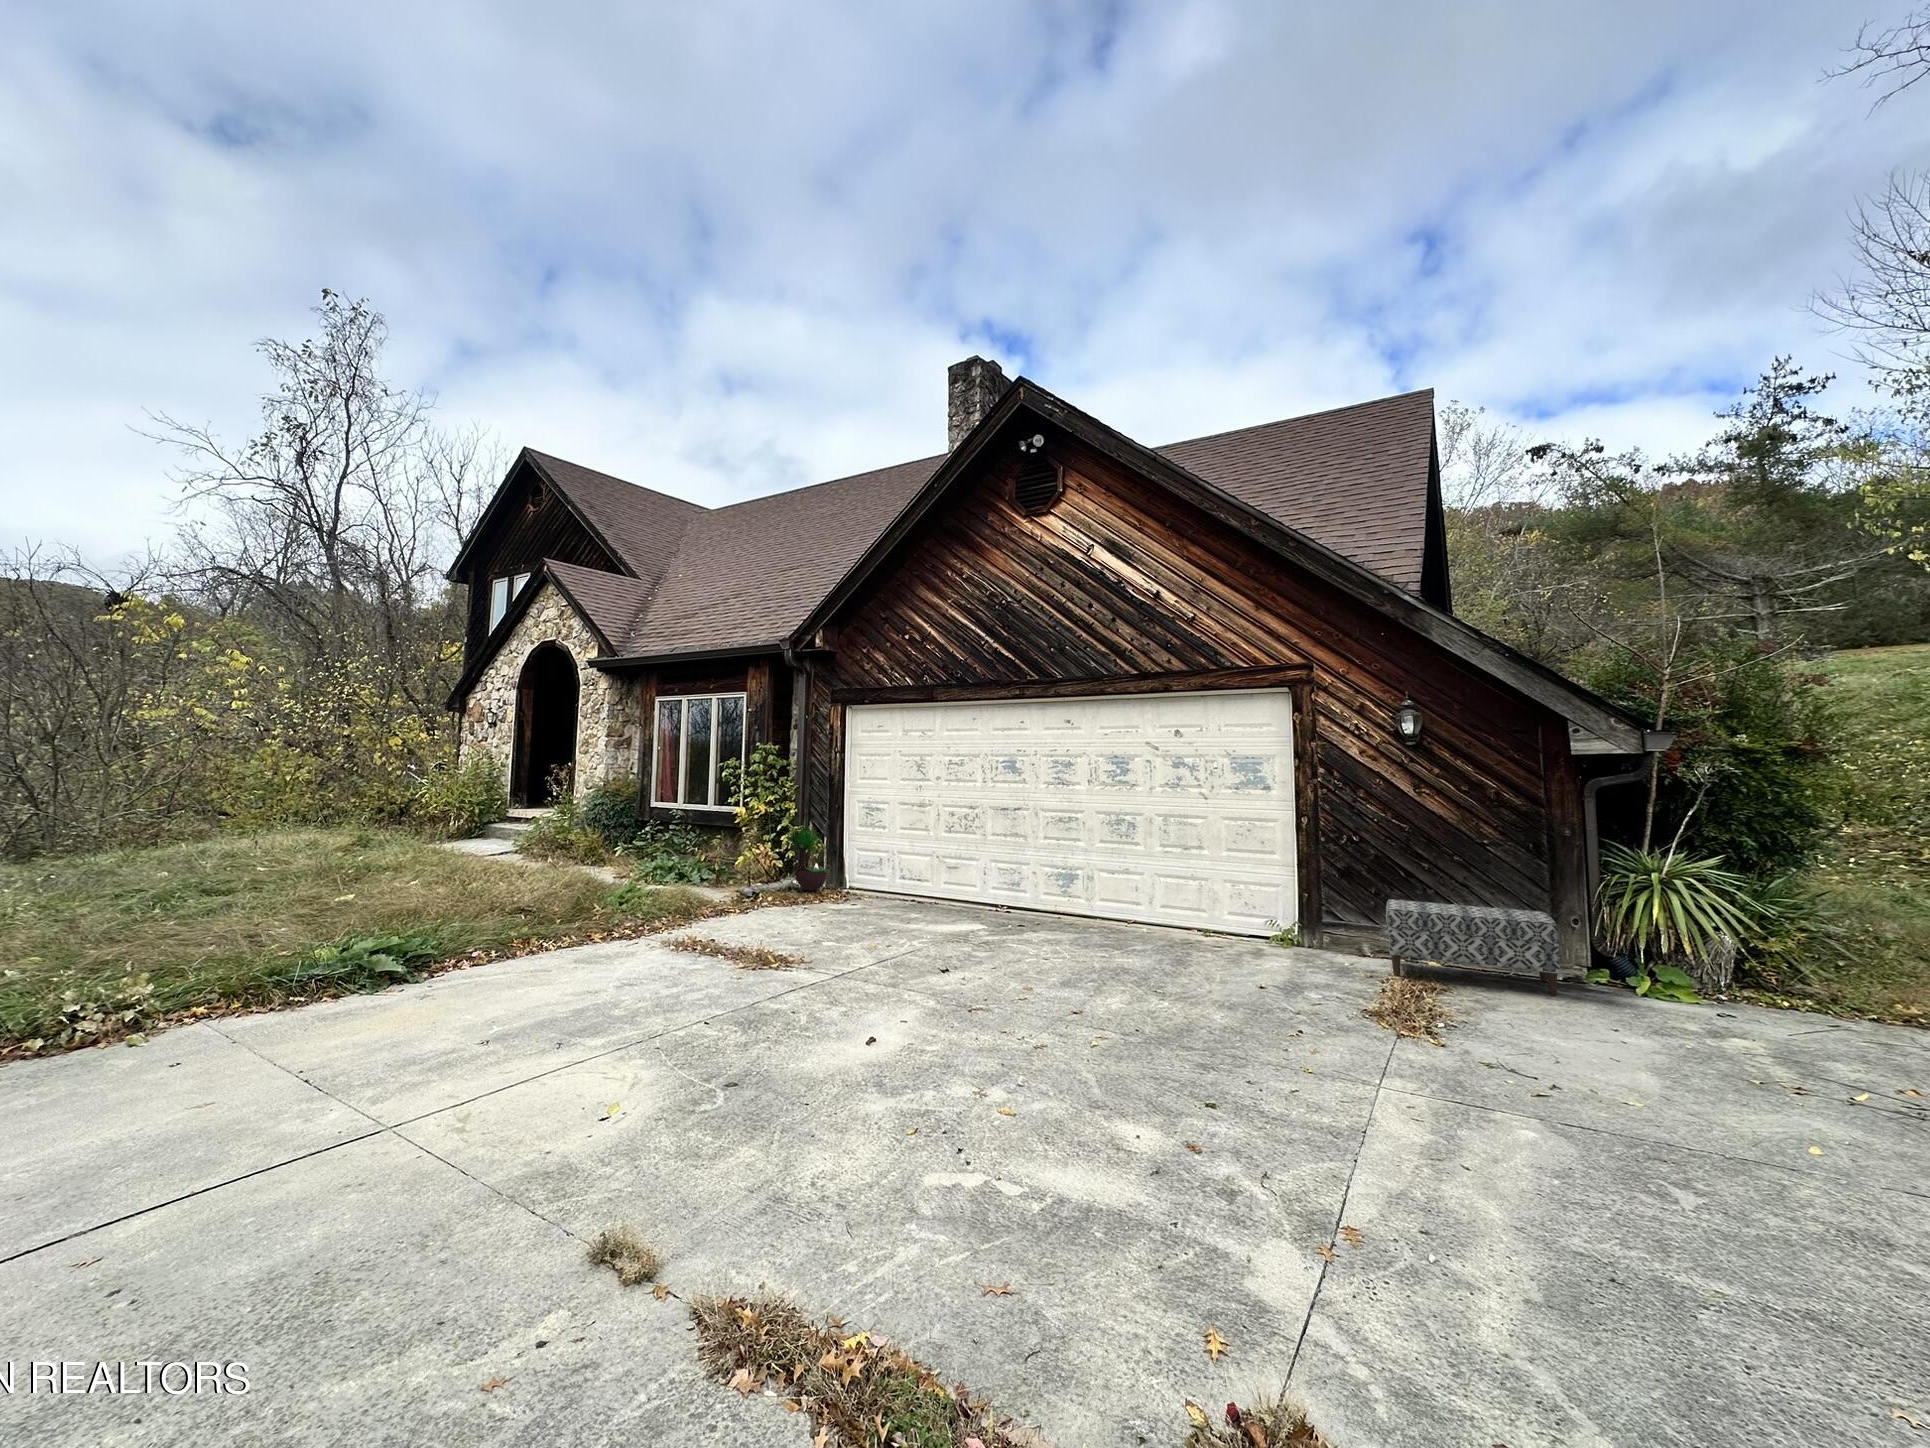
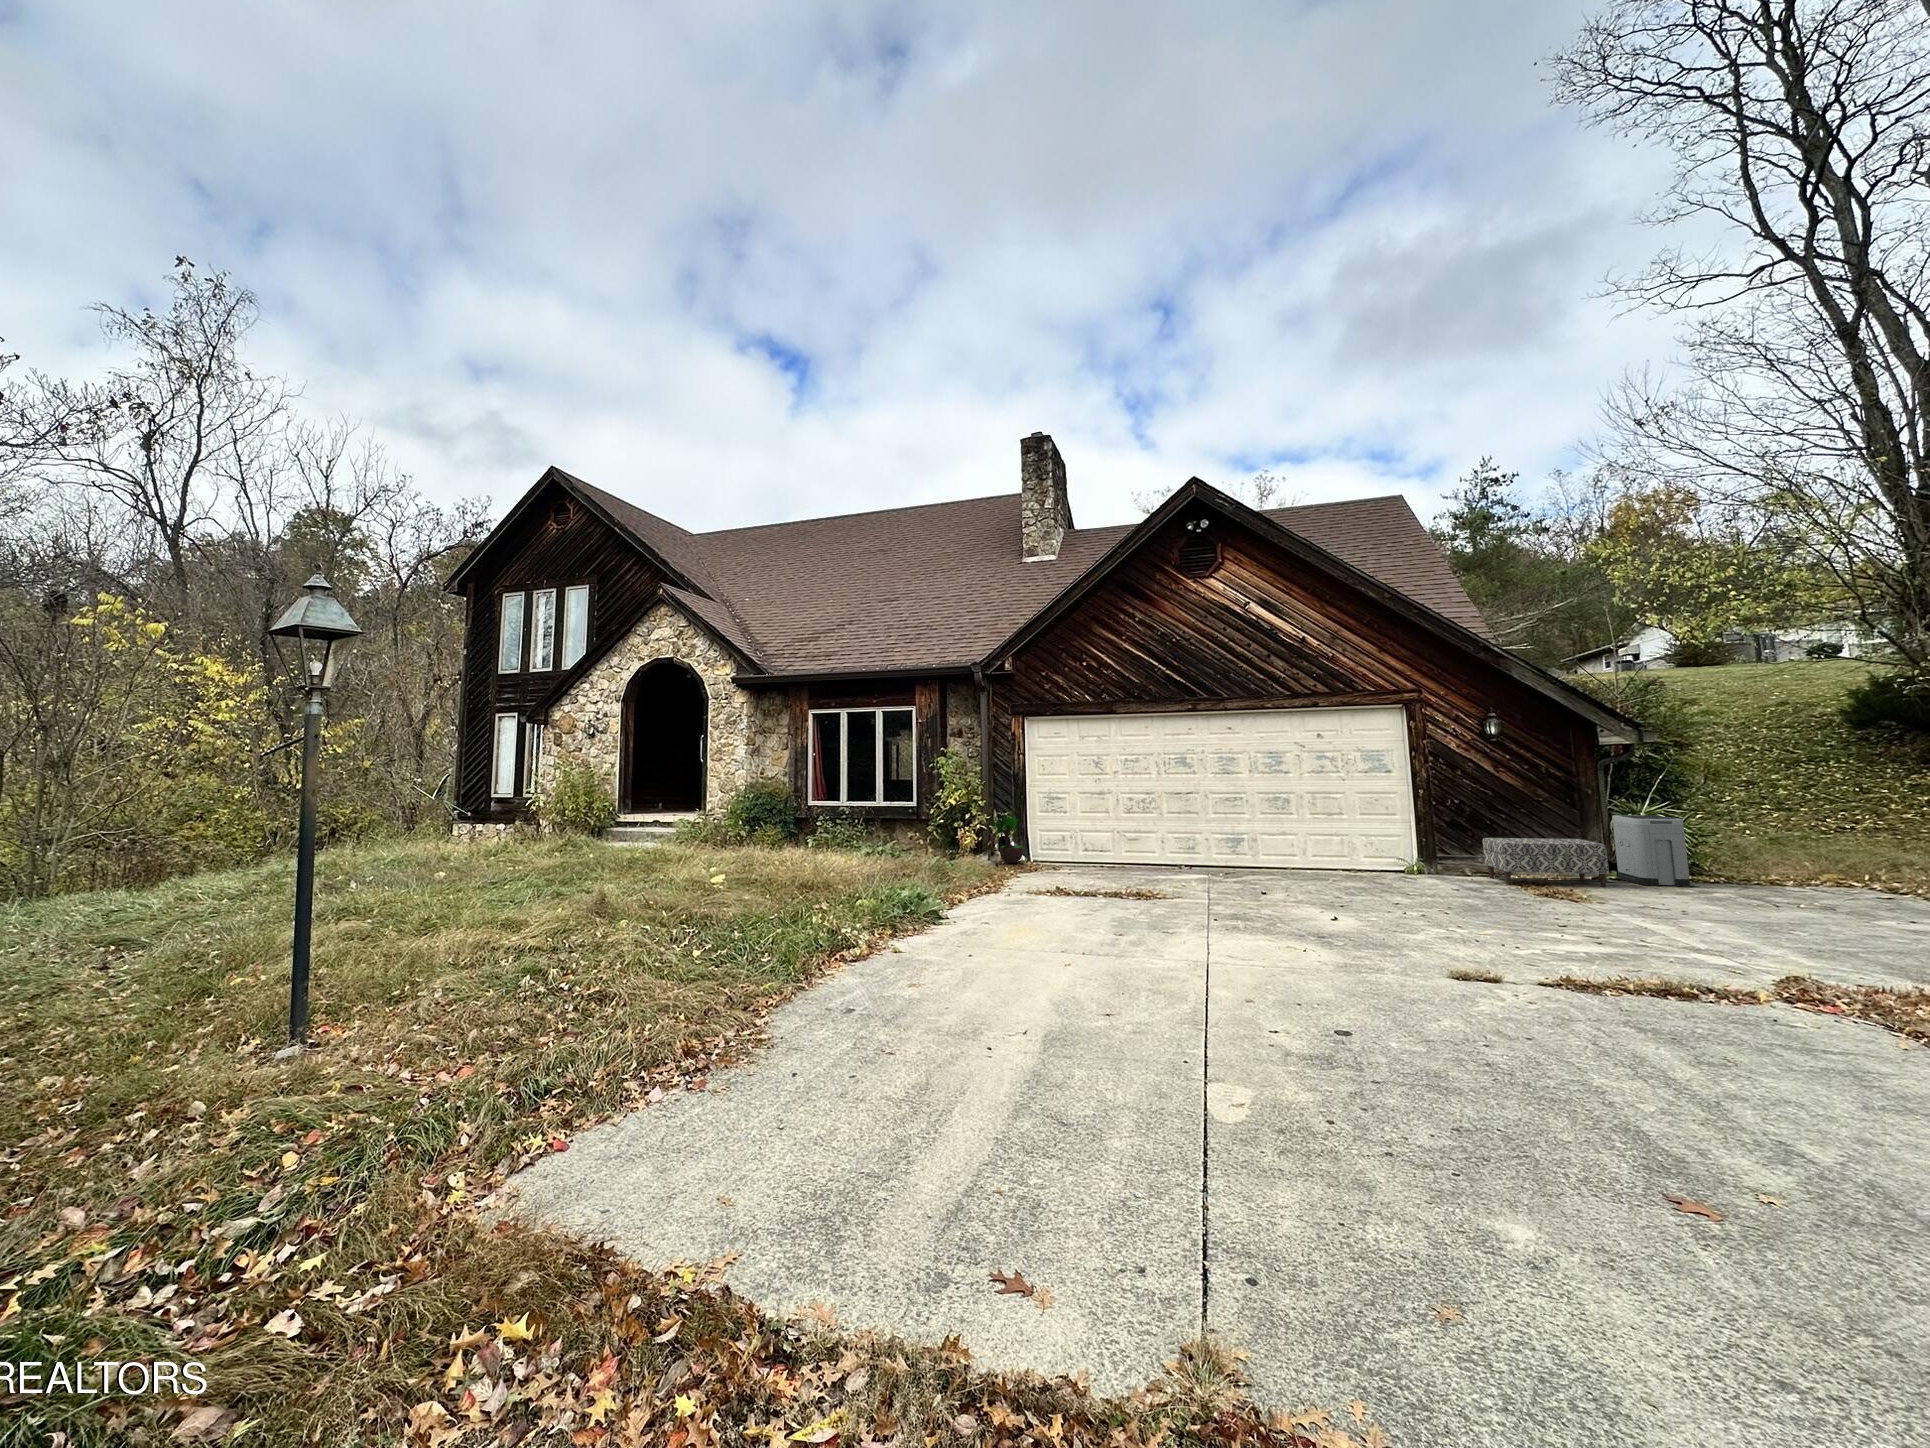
trash can: none [1609,877,1721,1010] -> present [1612,815,1690,887]

